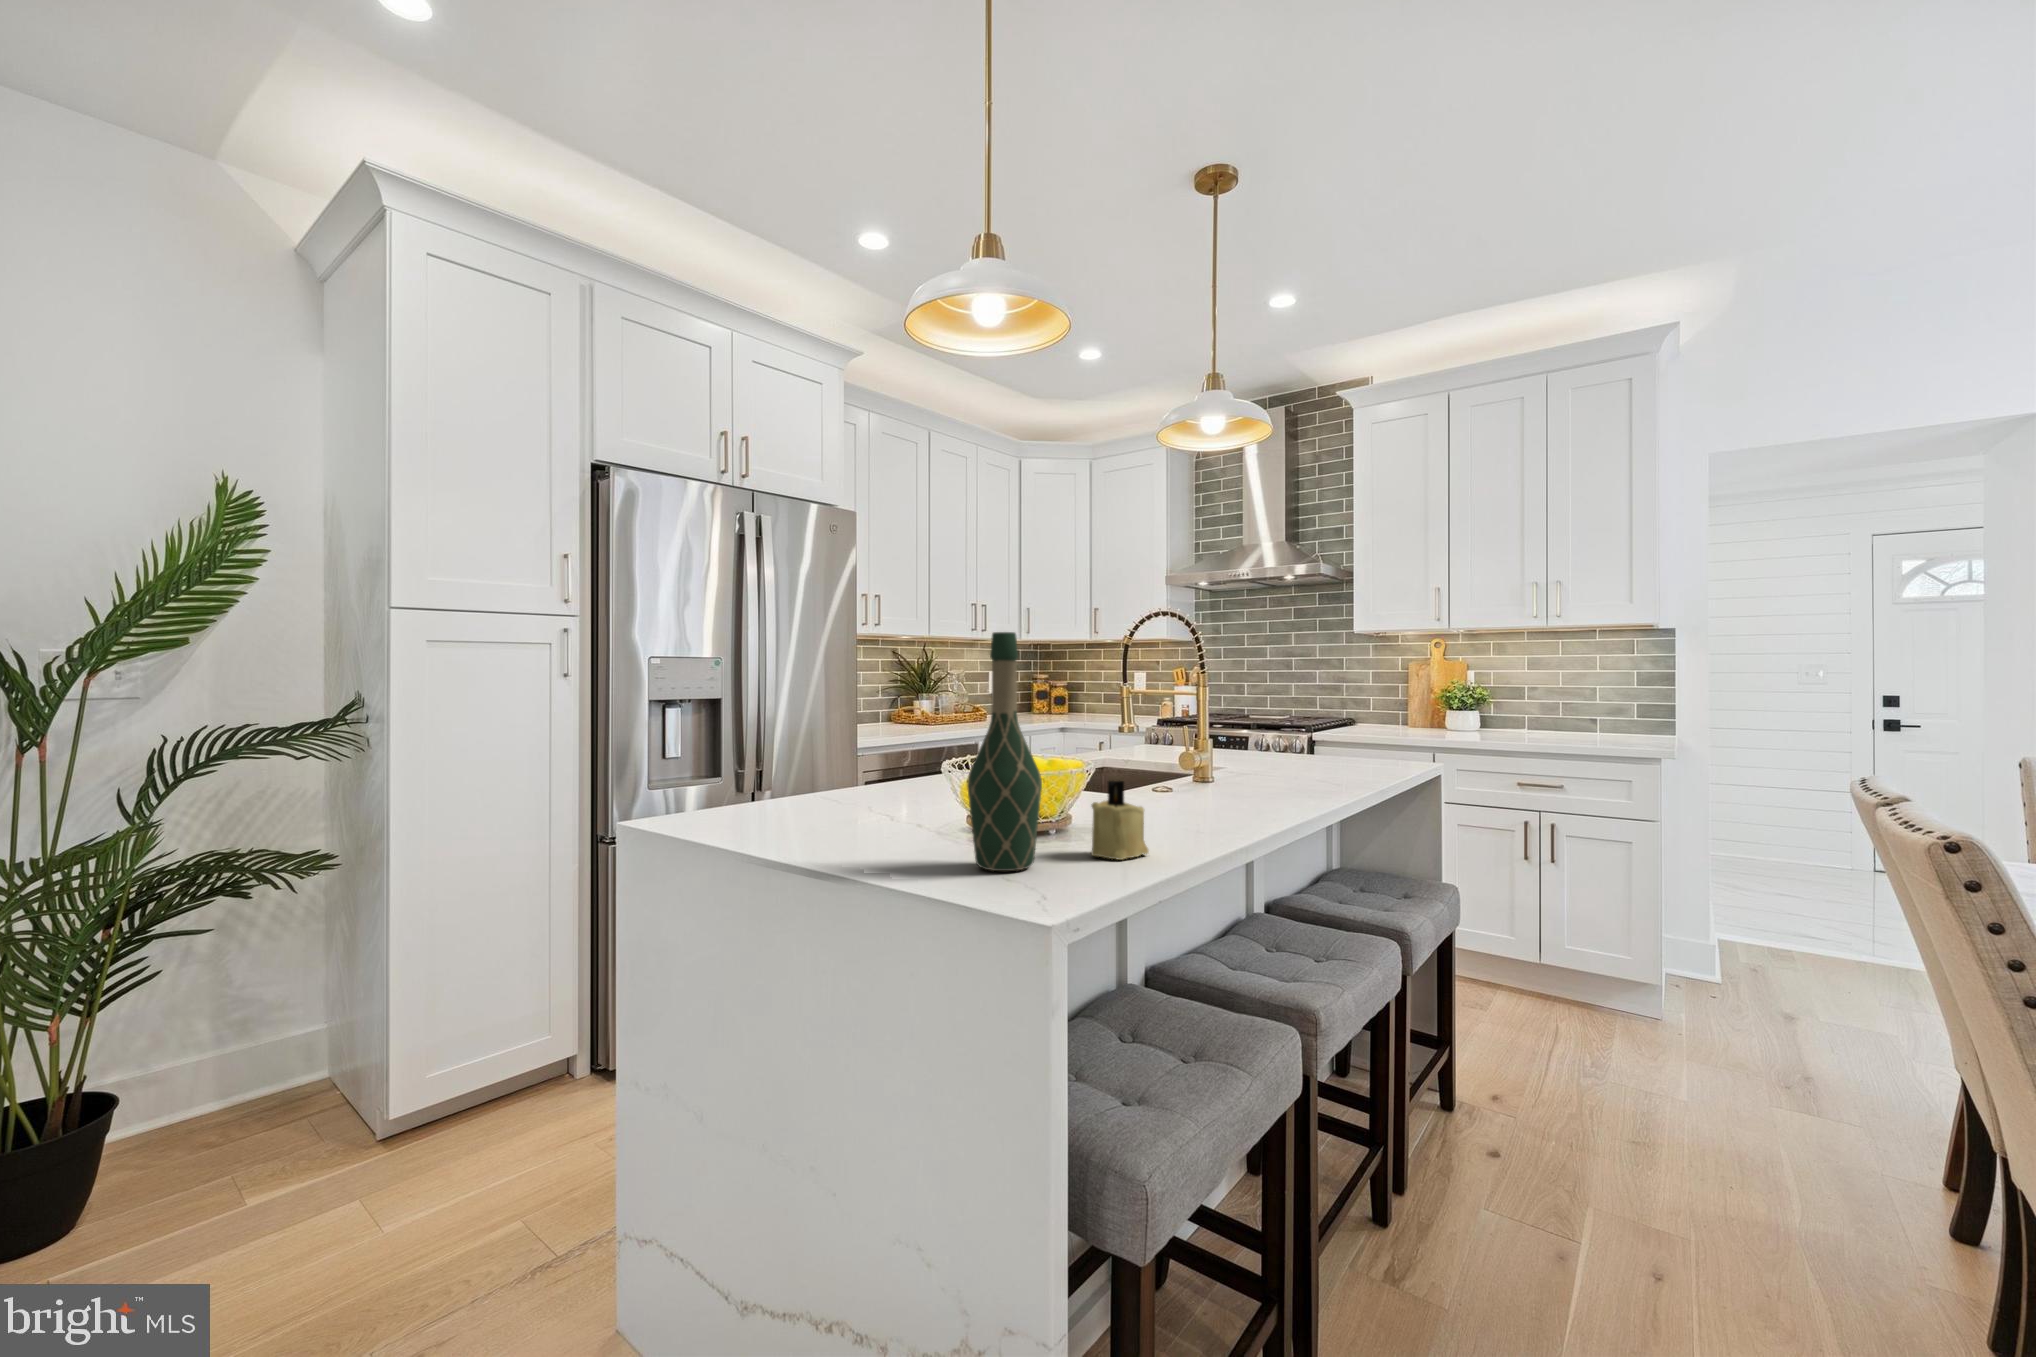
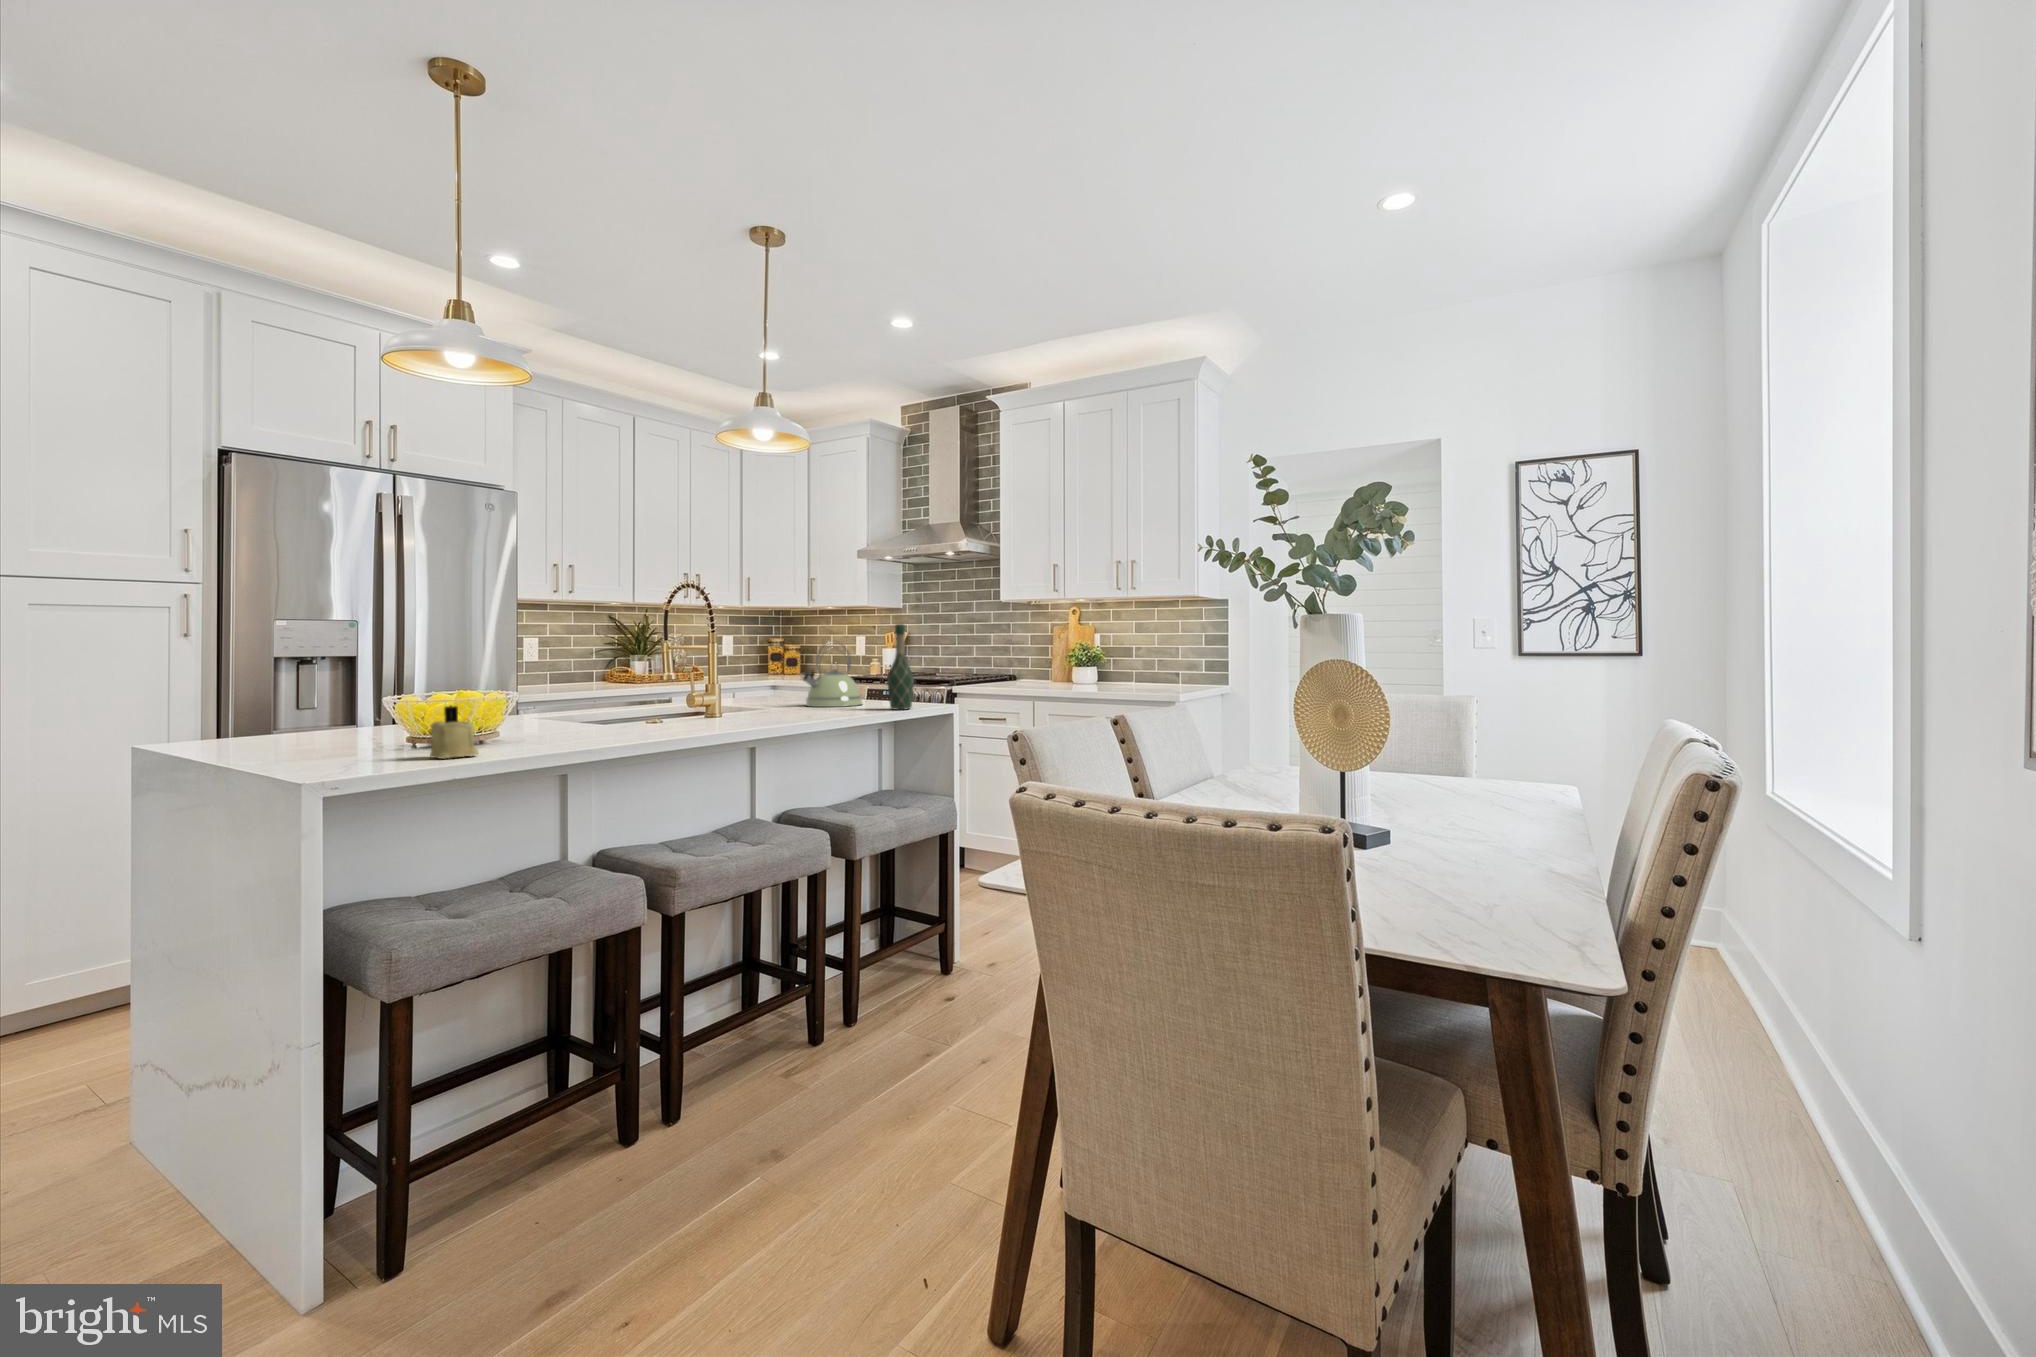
wine bottle: present [967,632,1042,871] -> present [887,624,914,710]
kettle: none [1222,680,1295,762] -> present [803,643,862,707]

